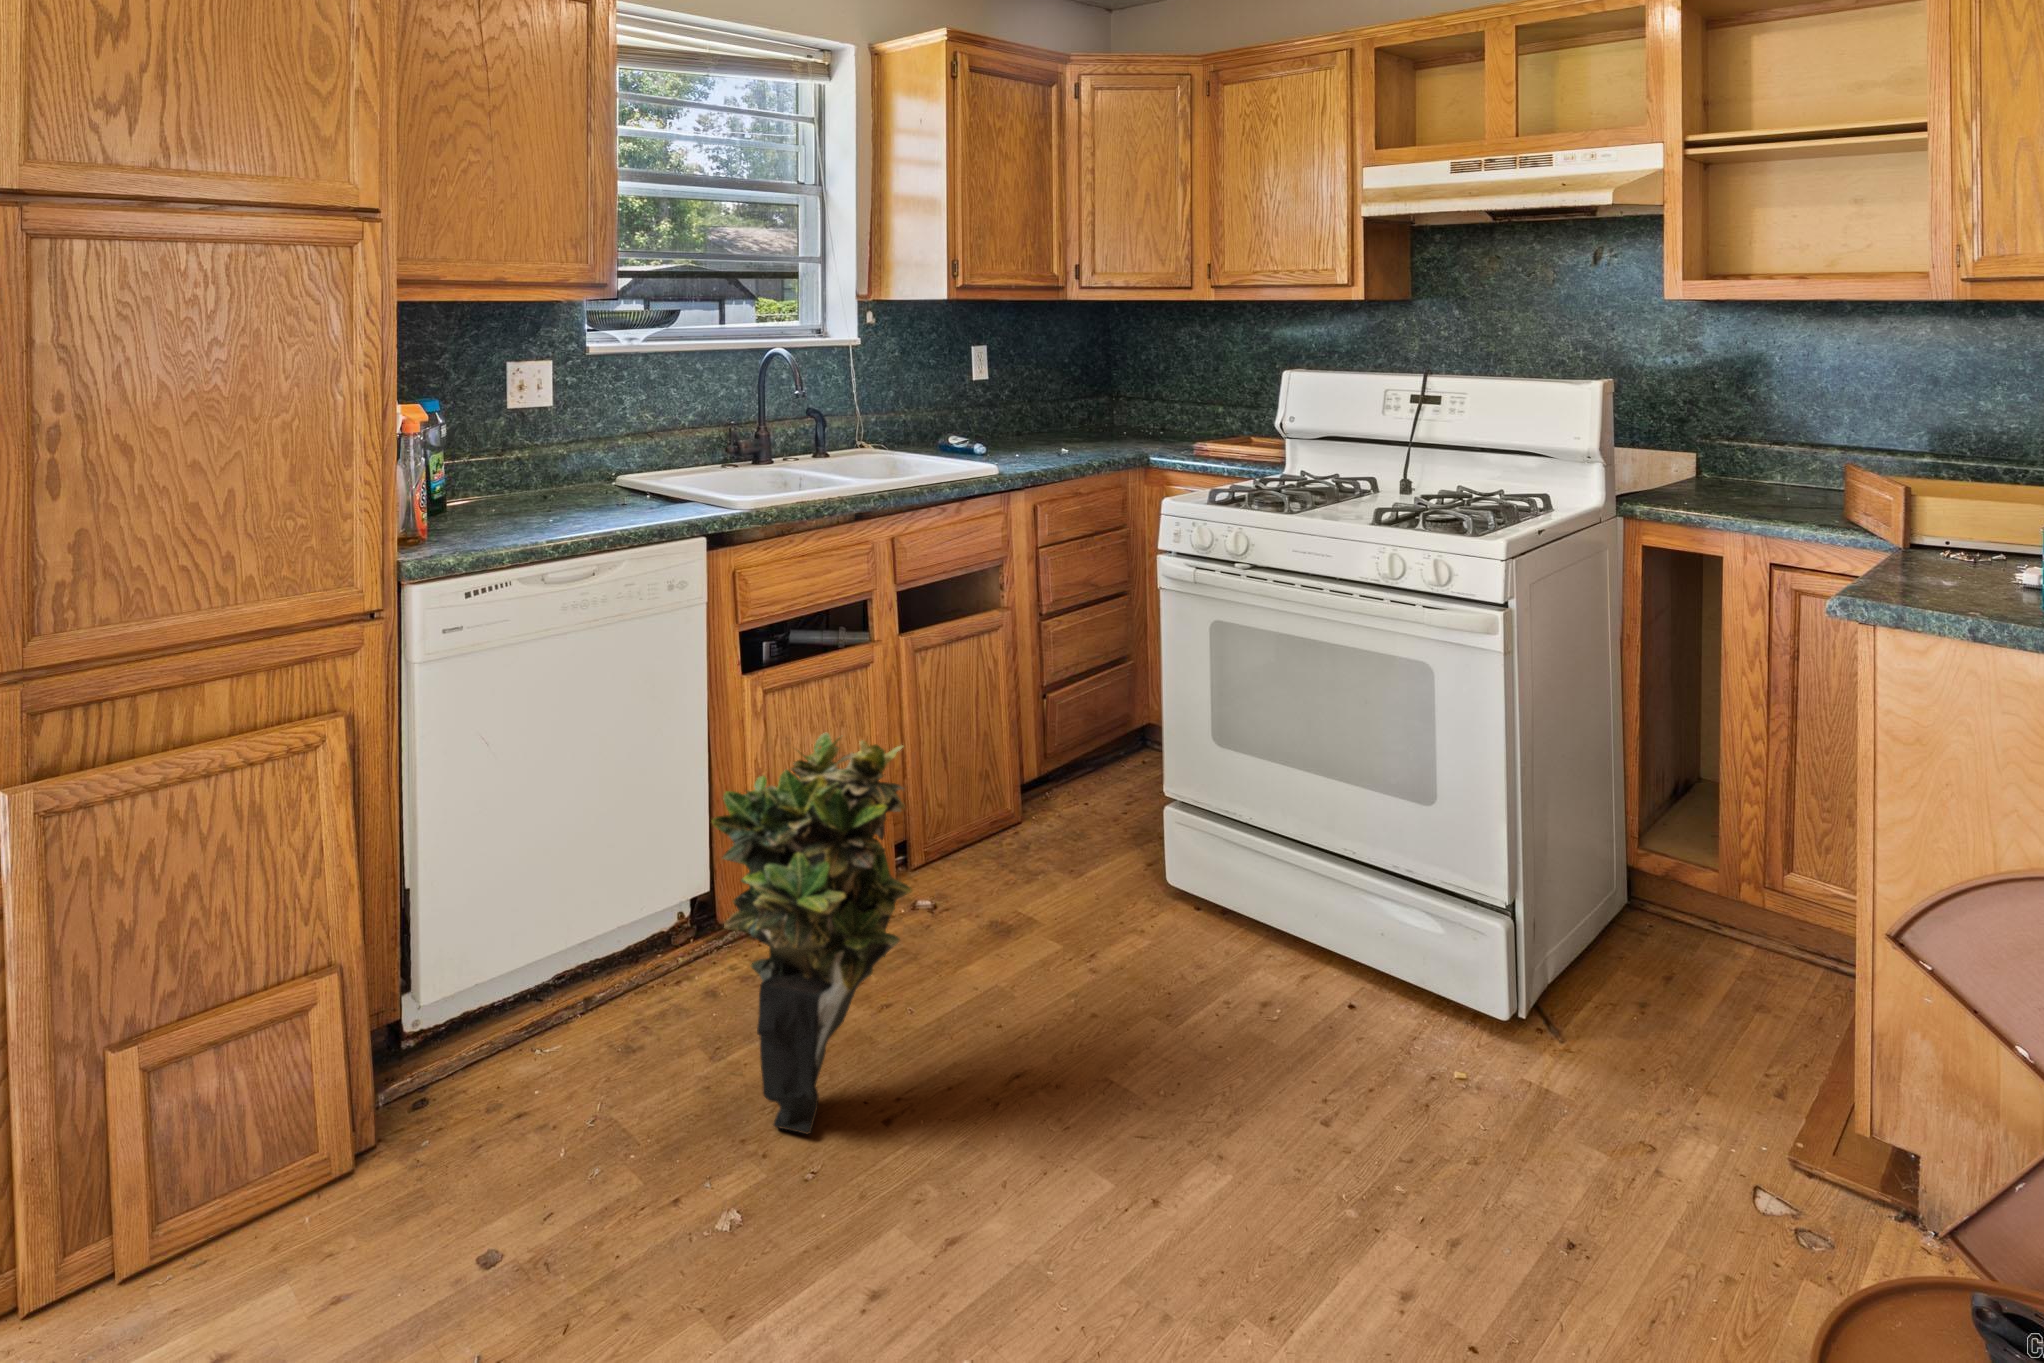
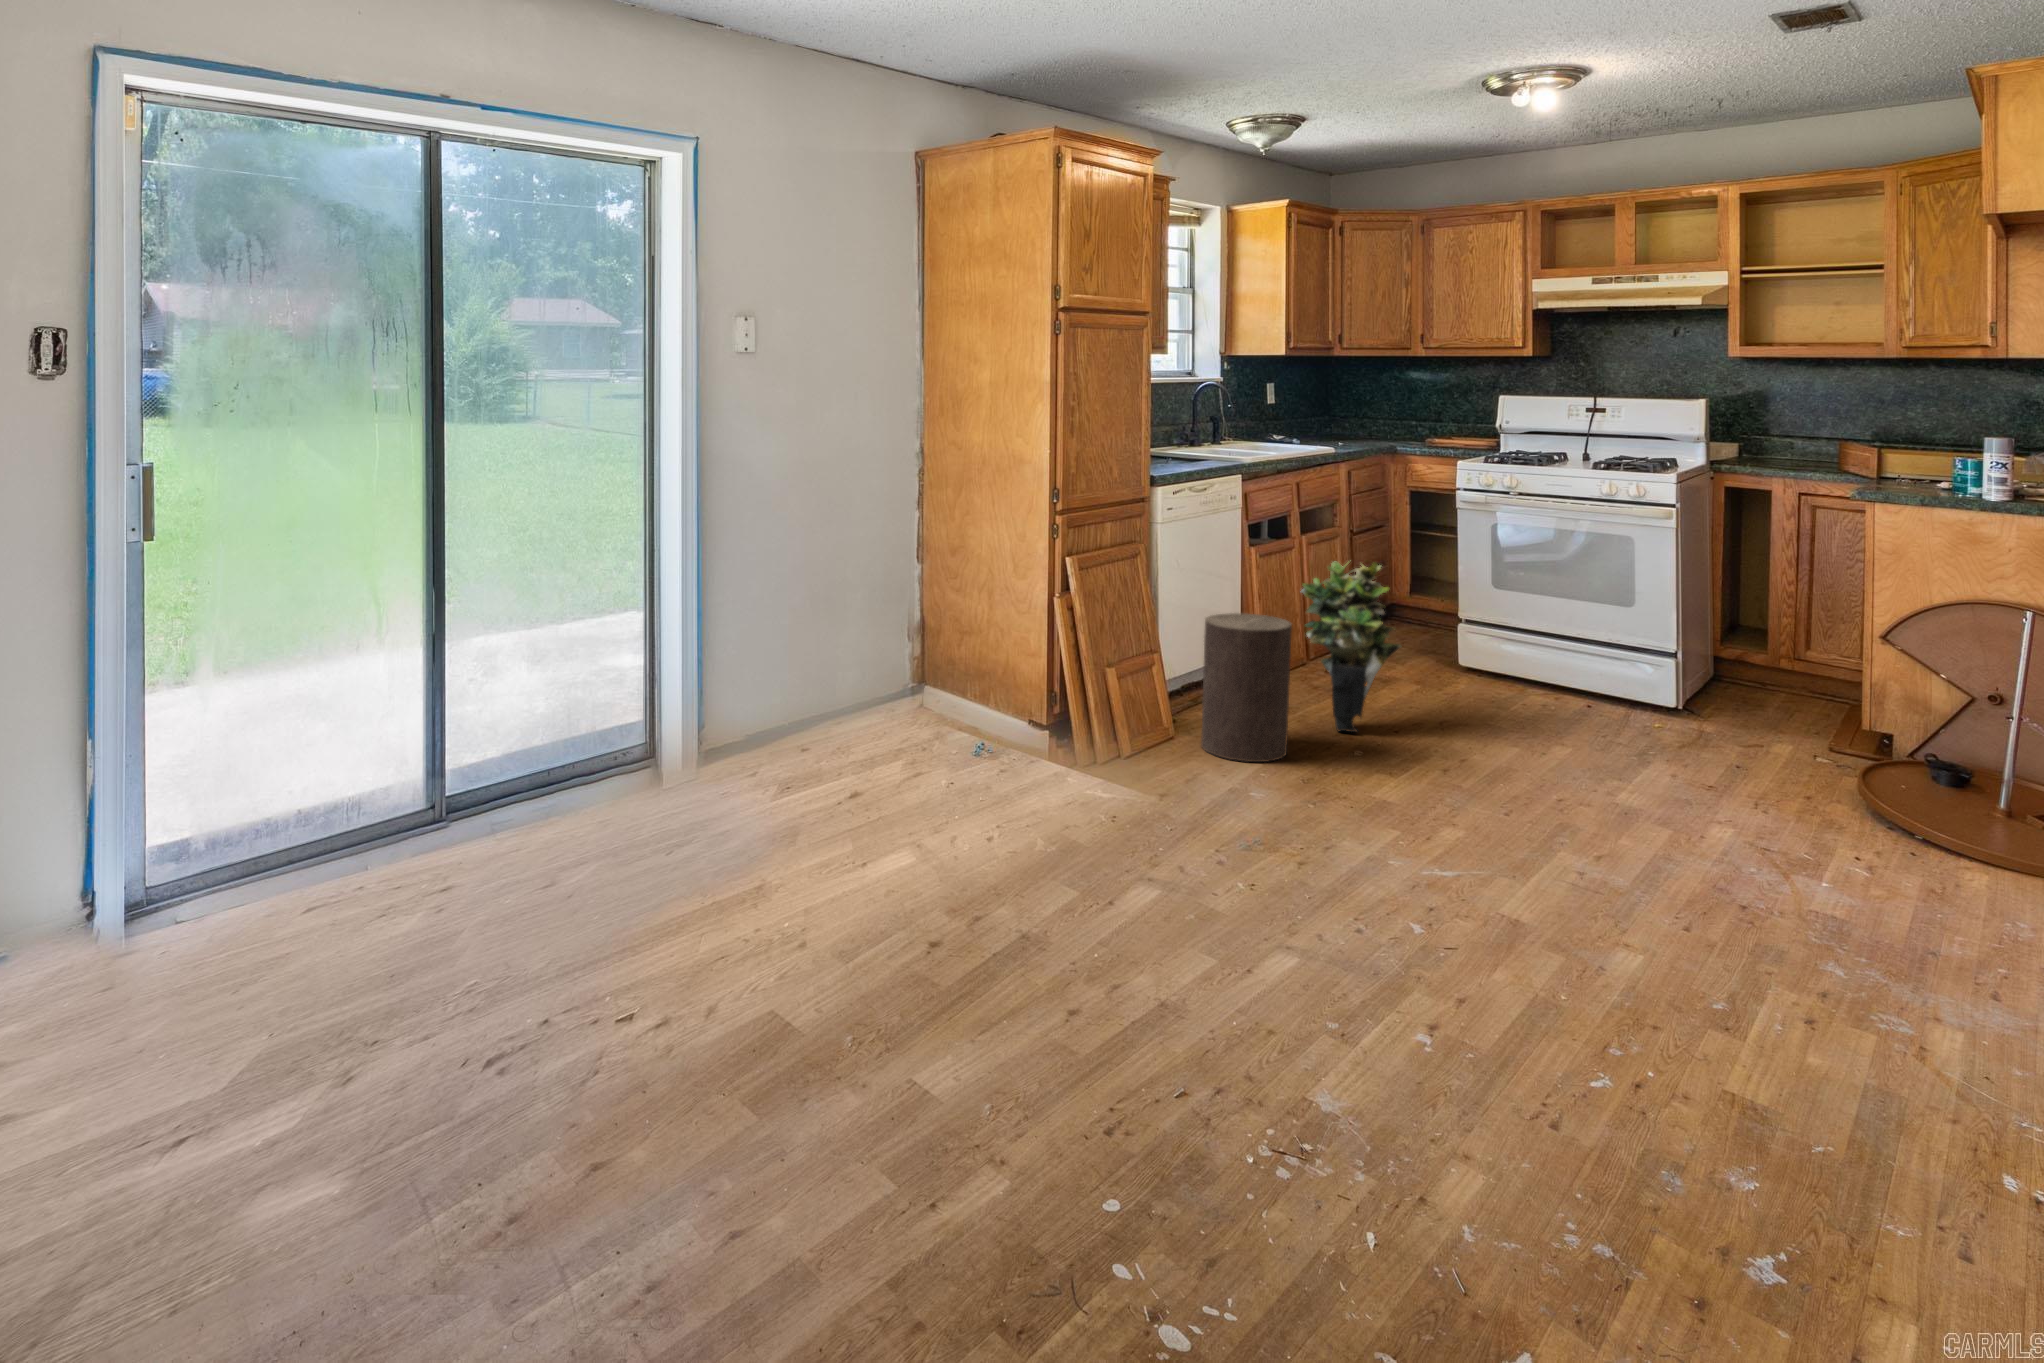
stool: none [377,884,597,1274] -> present [1201,613,1292,762]

